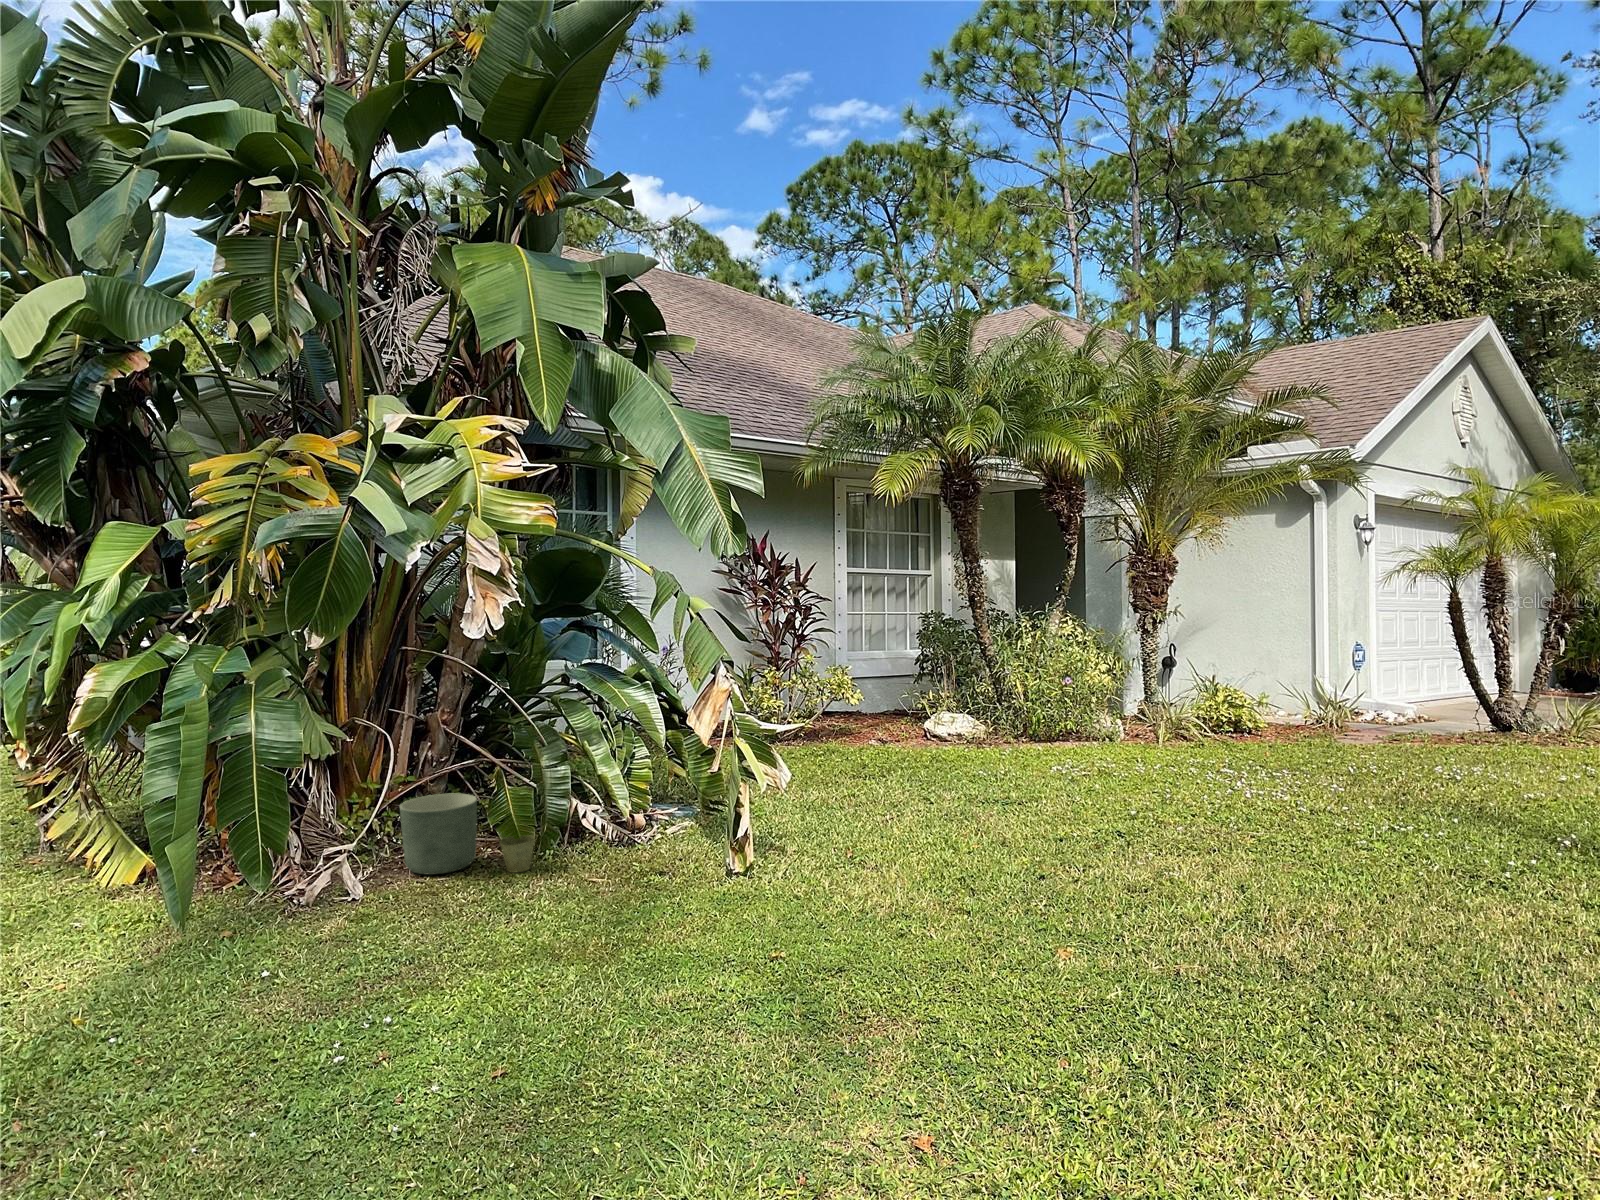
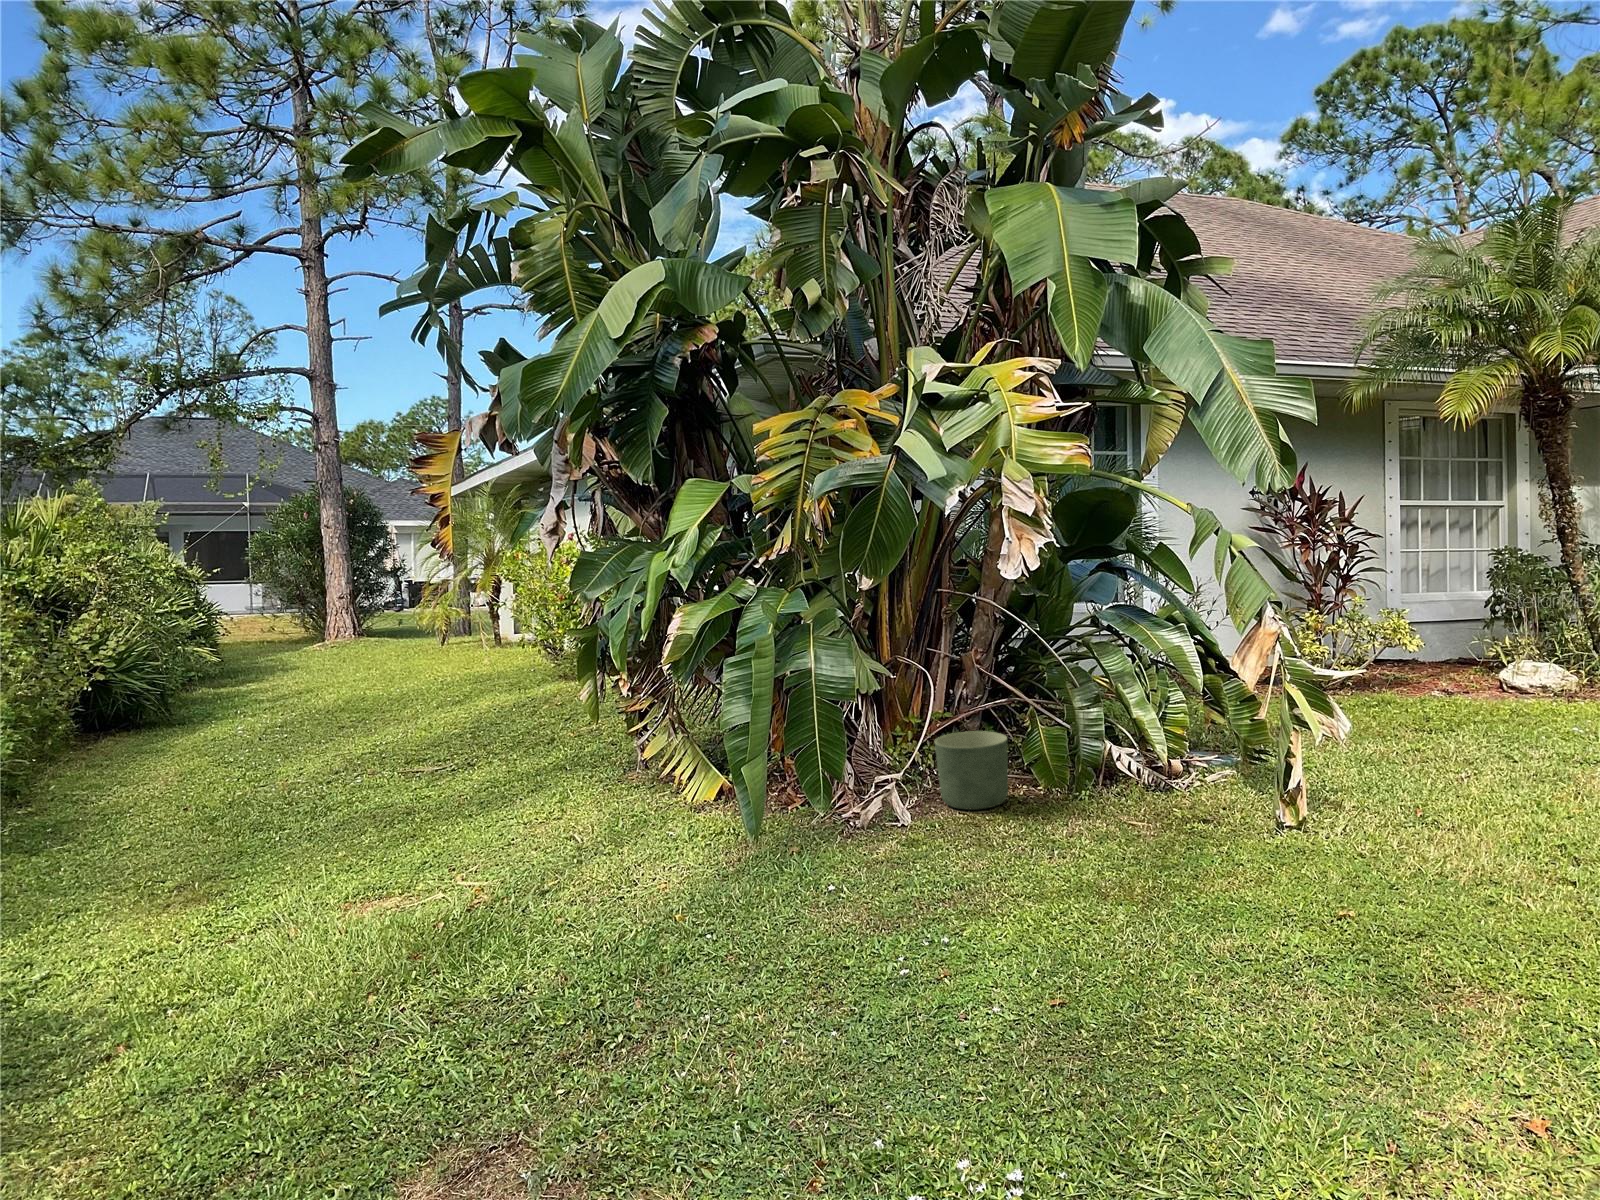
bucket: present [500,835,535,873] -> none [1032,760,1068,814]

